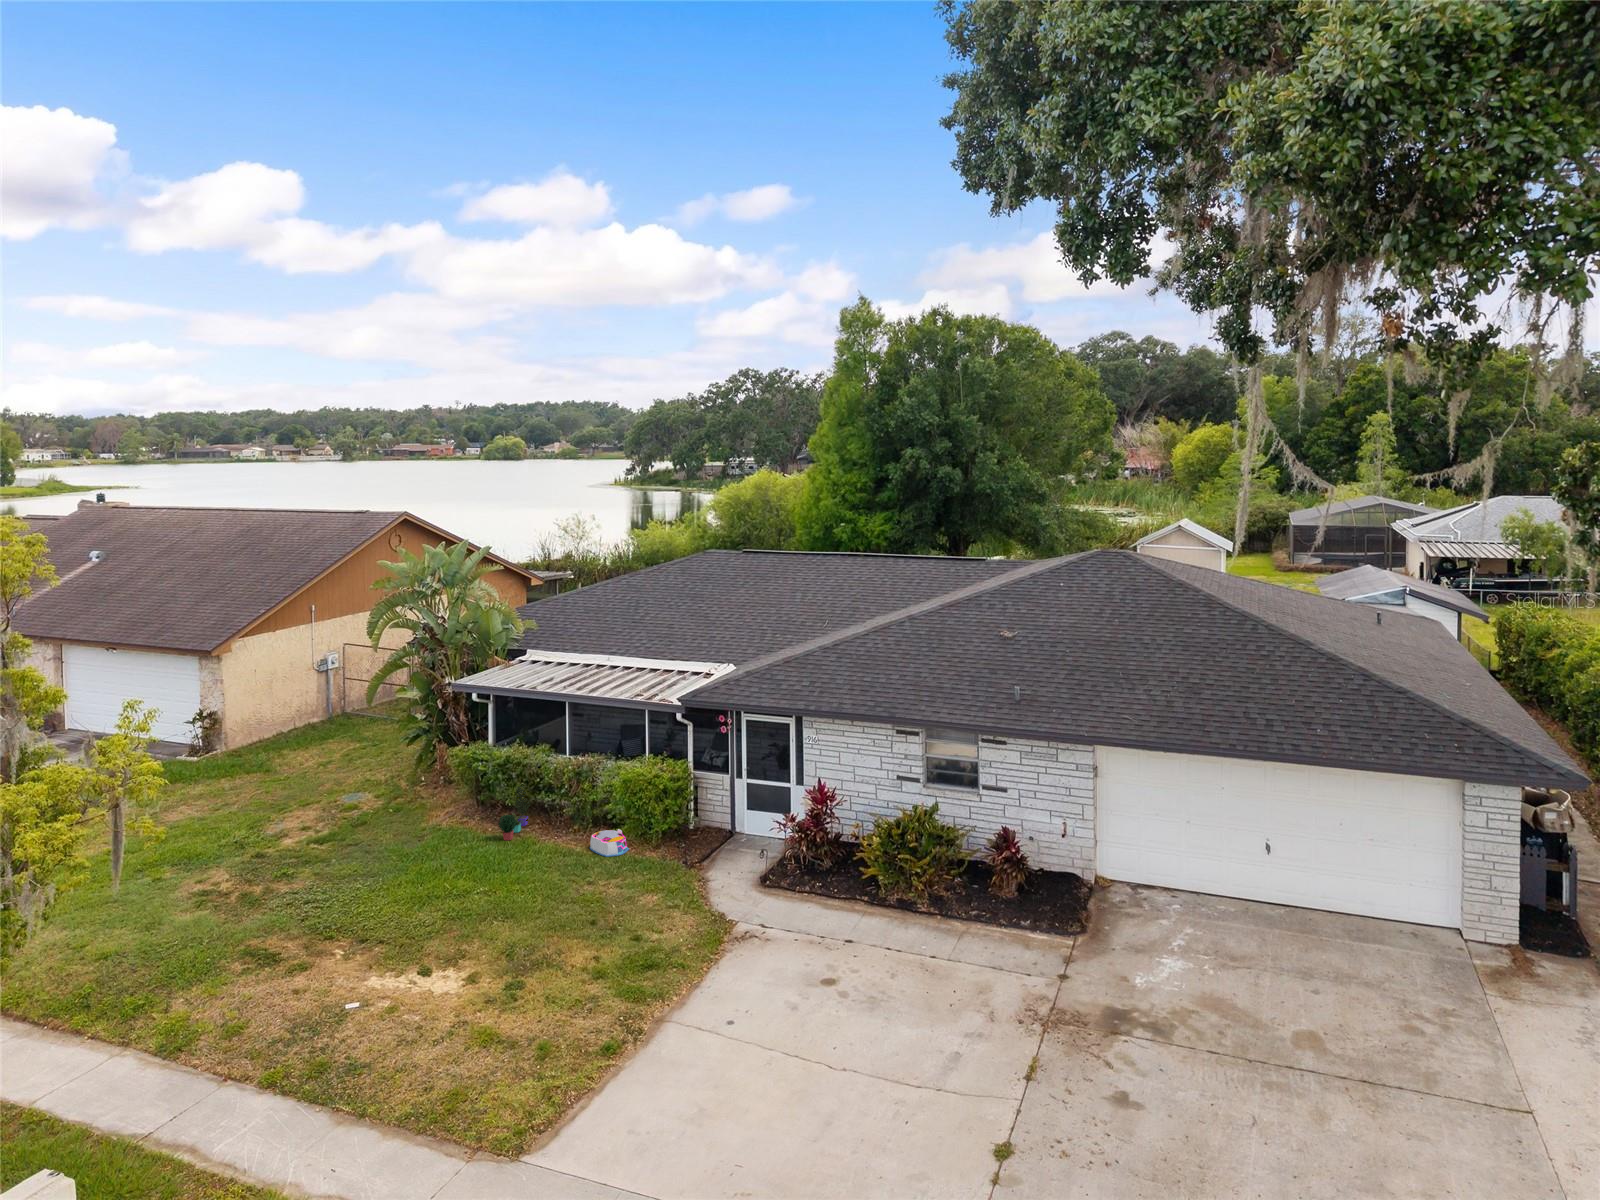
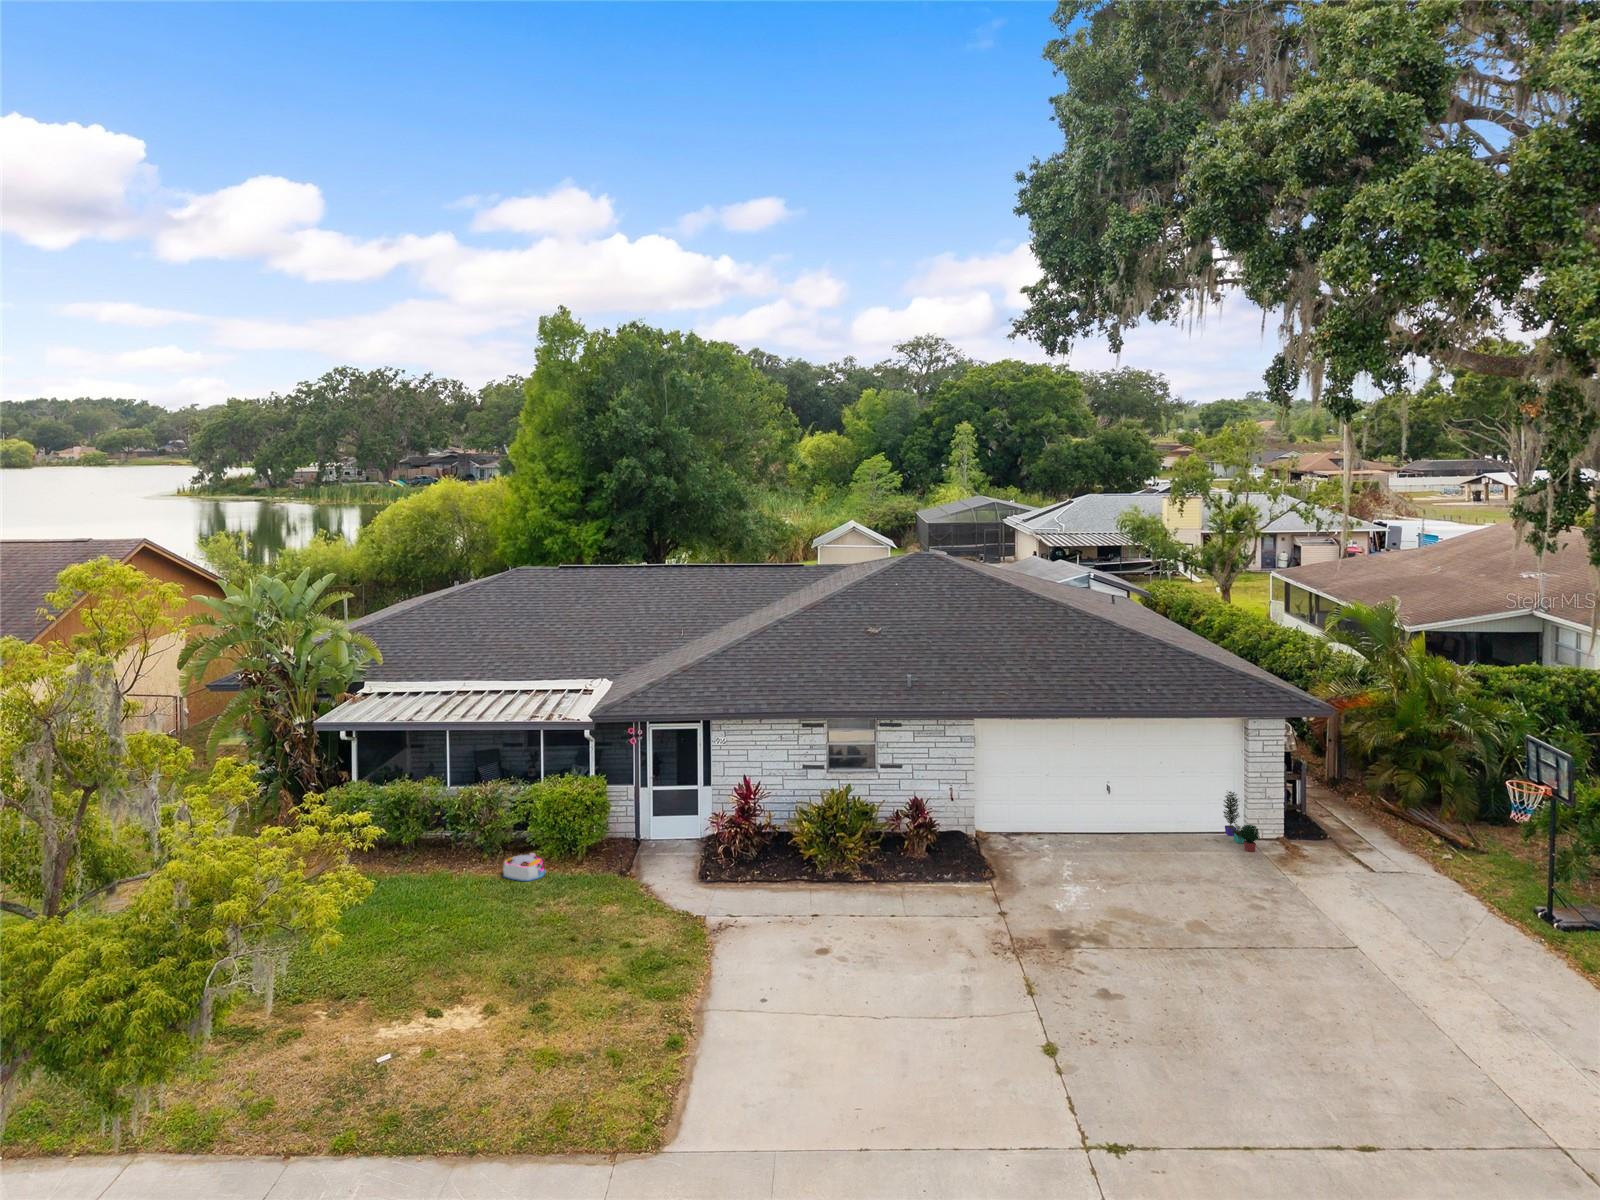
potted plant: present [498,784,530,840] -> present [1223,791,1260,851]

